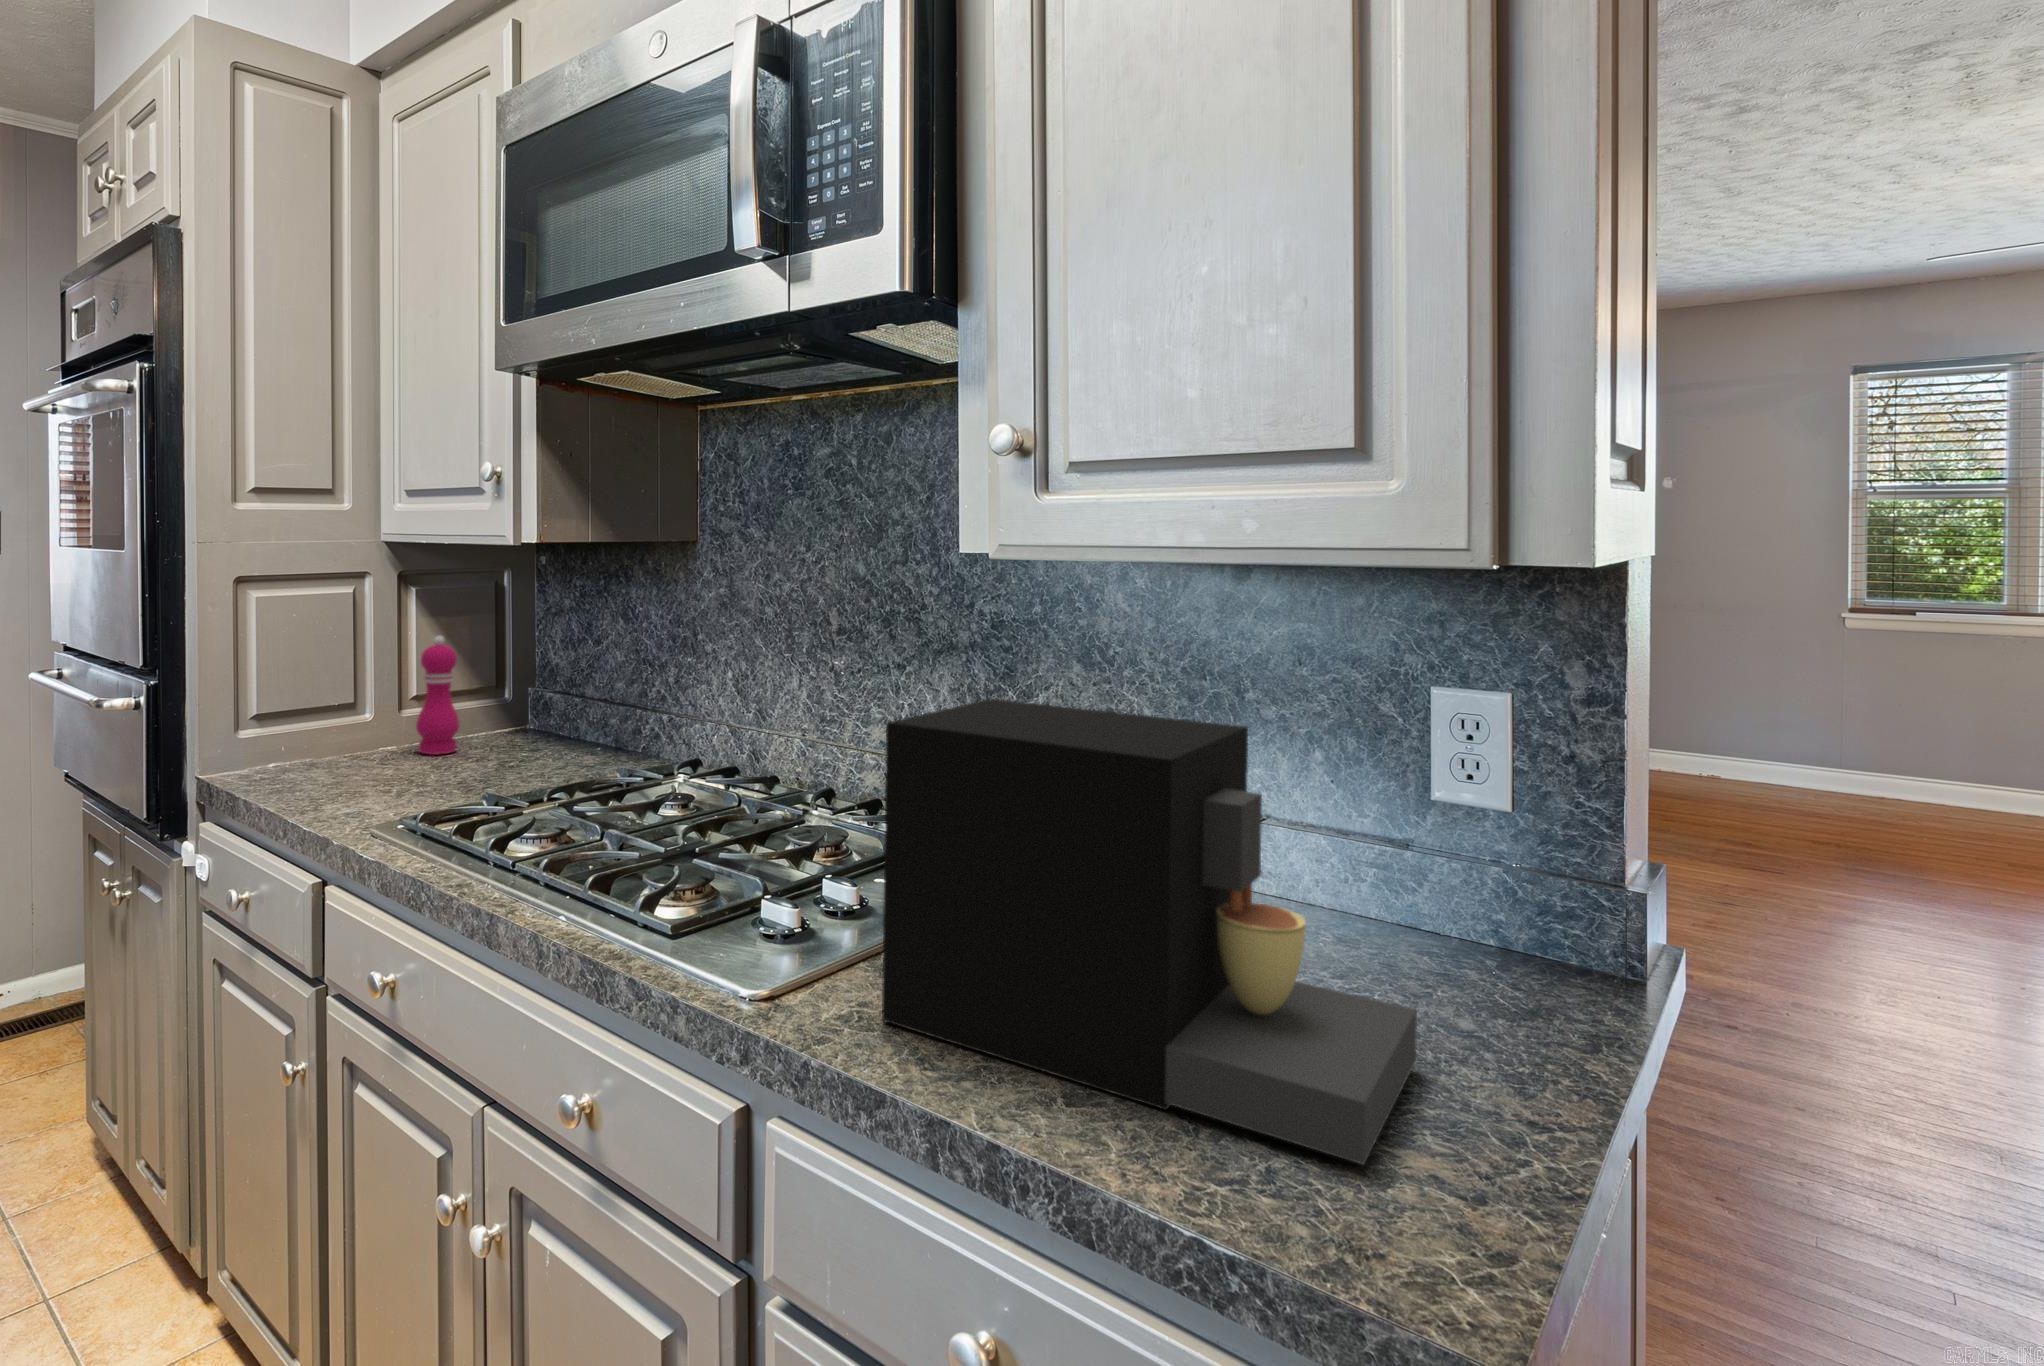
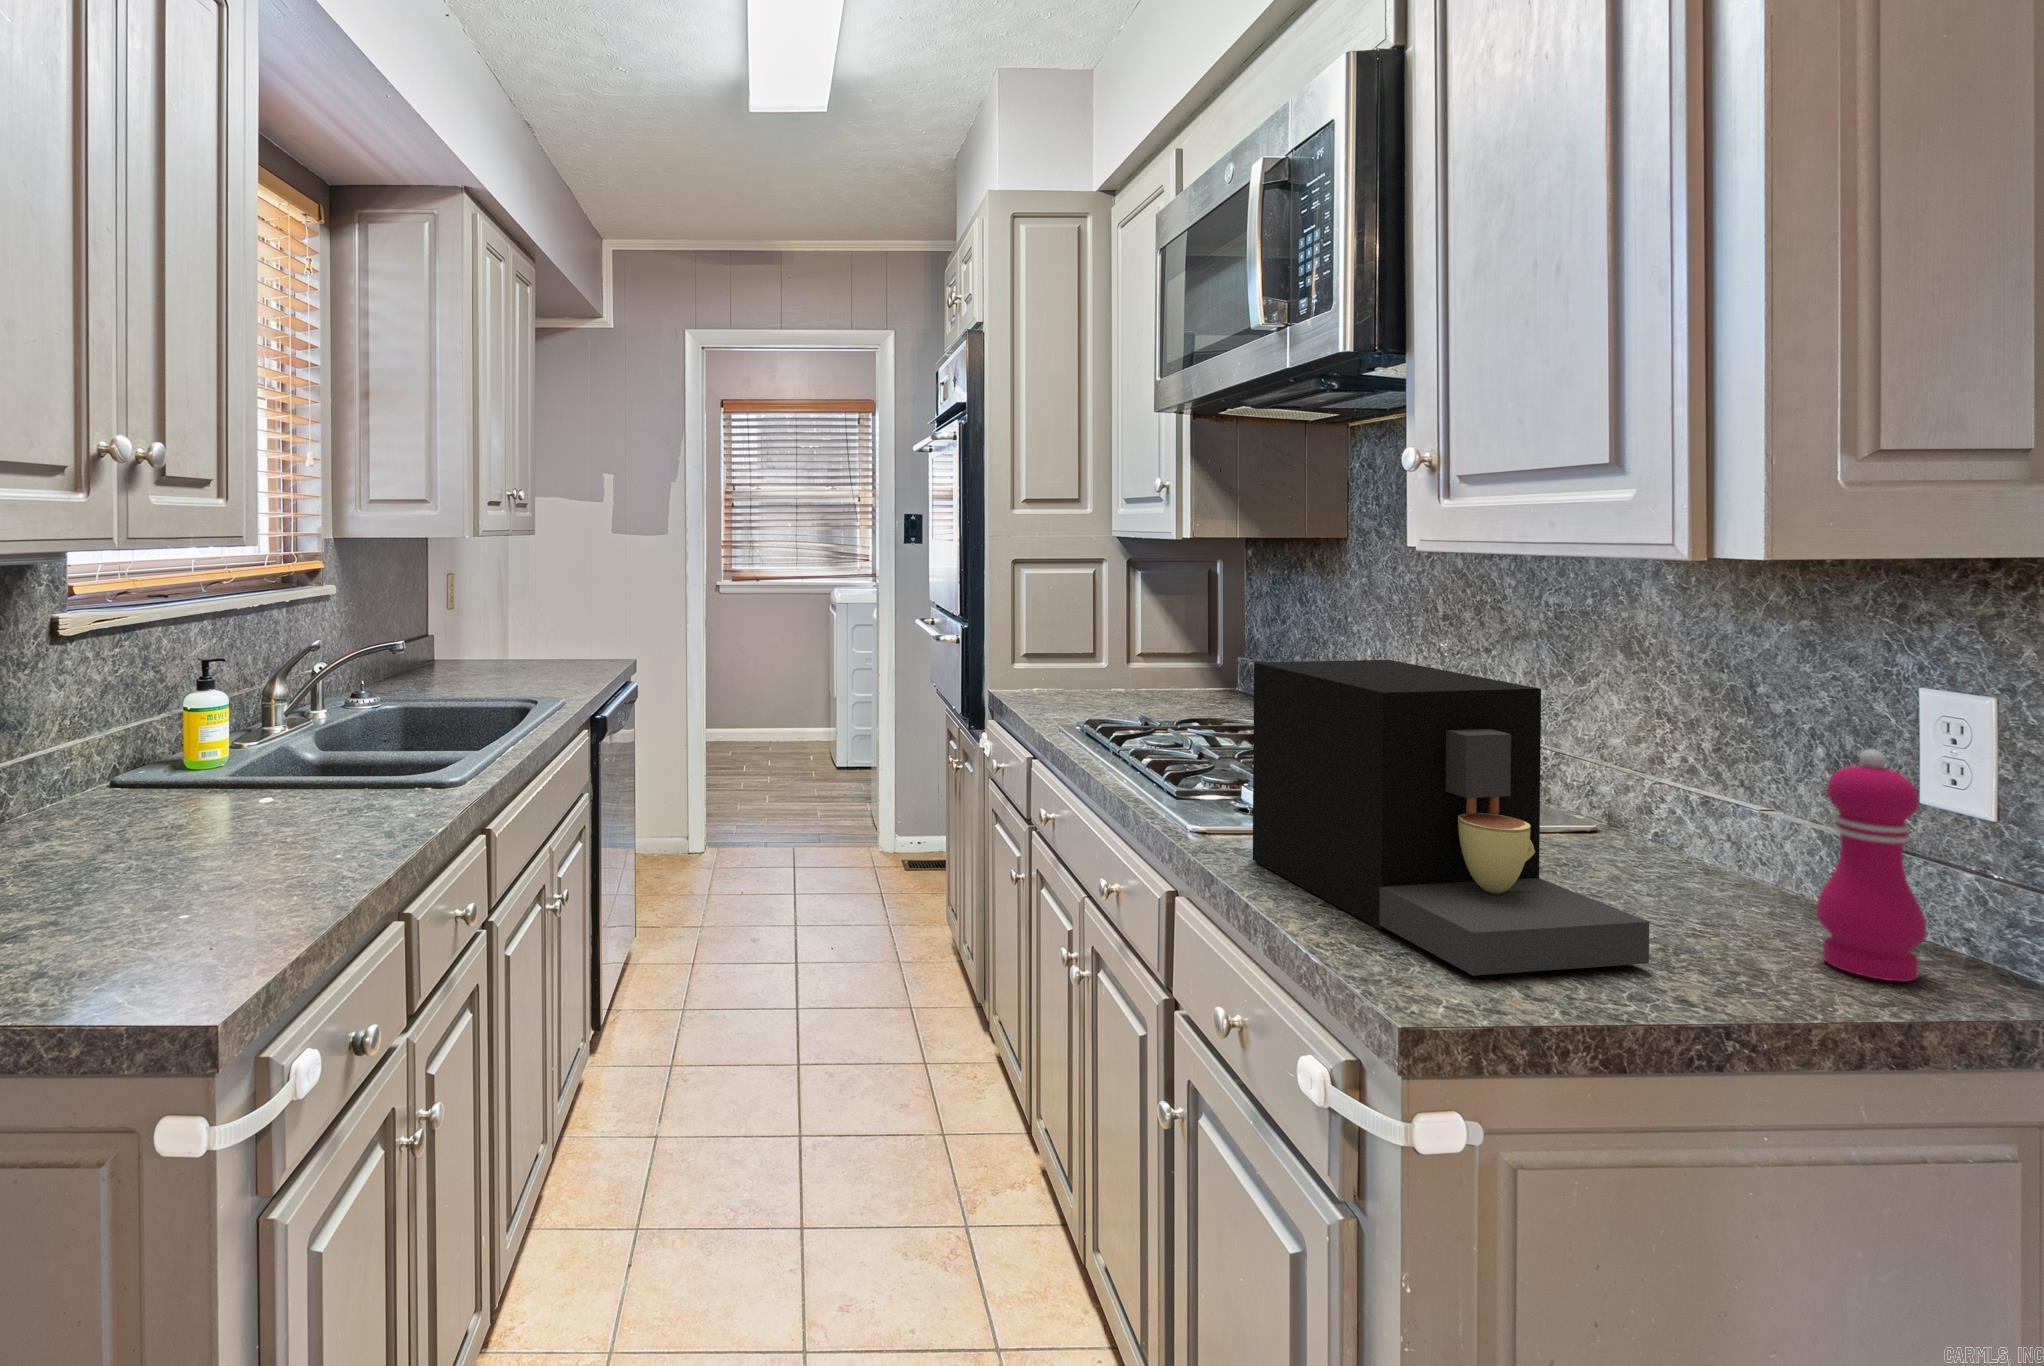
pepper mill: present [416,636,460,755] -> present [1816,749,1927,981]

